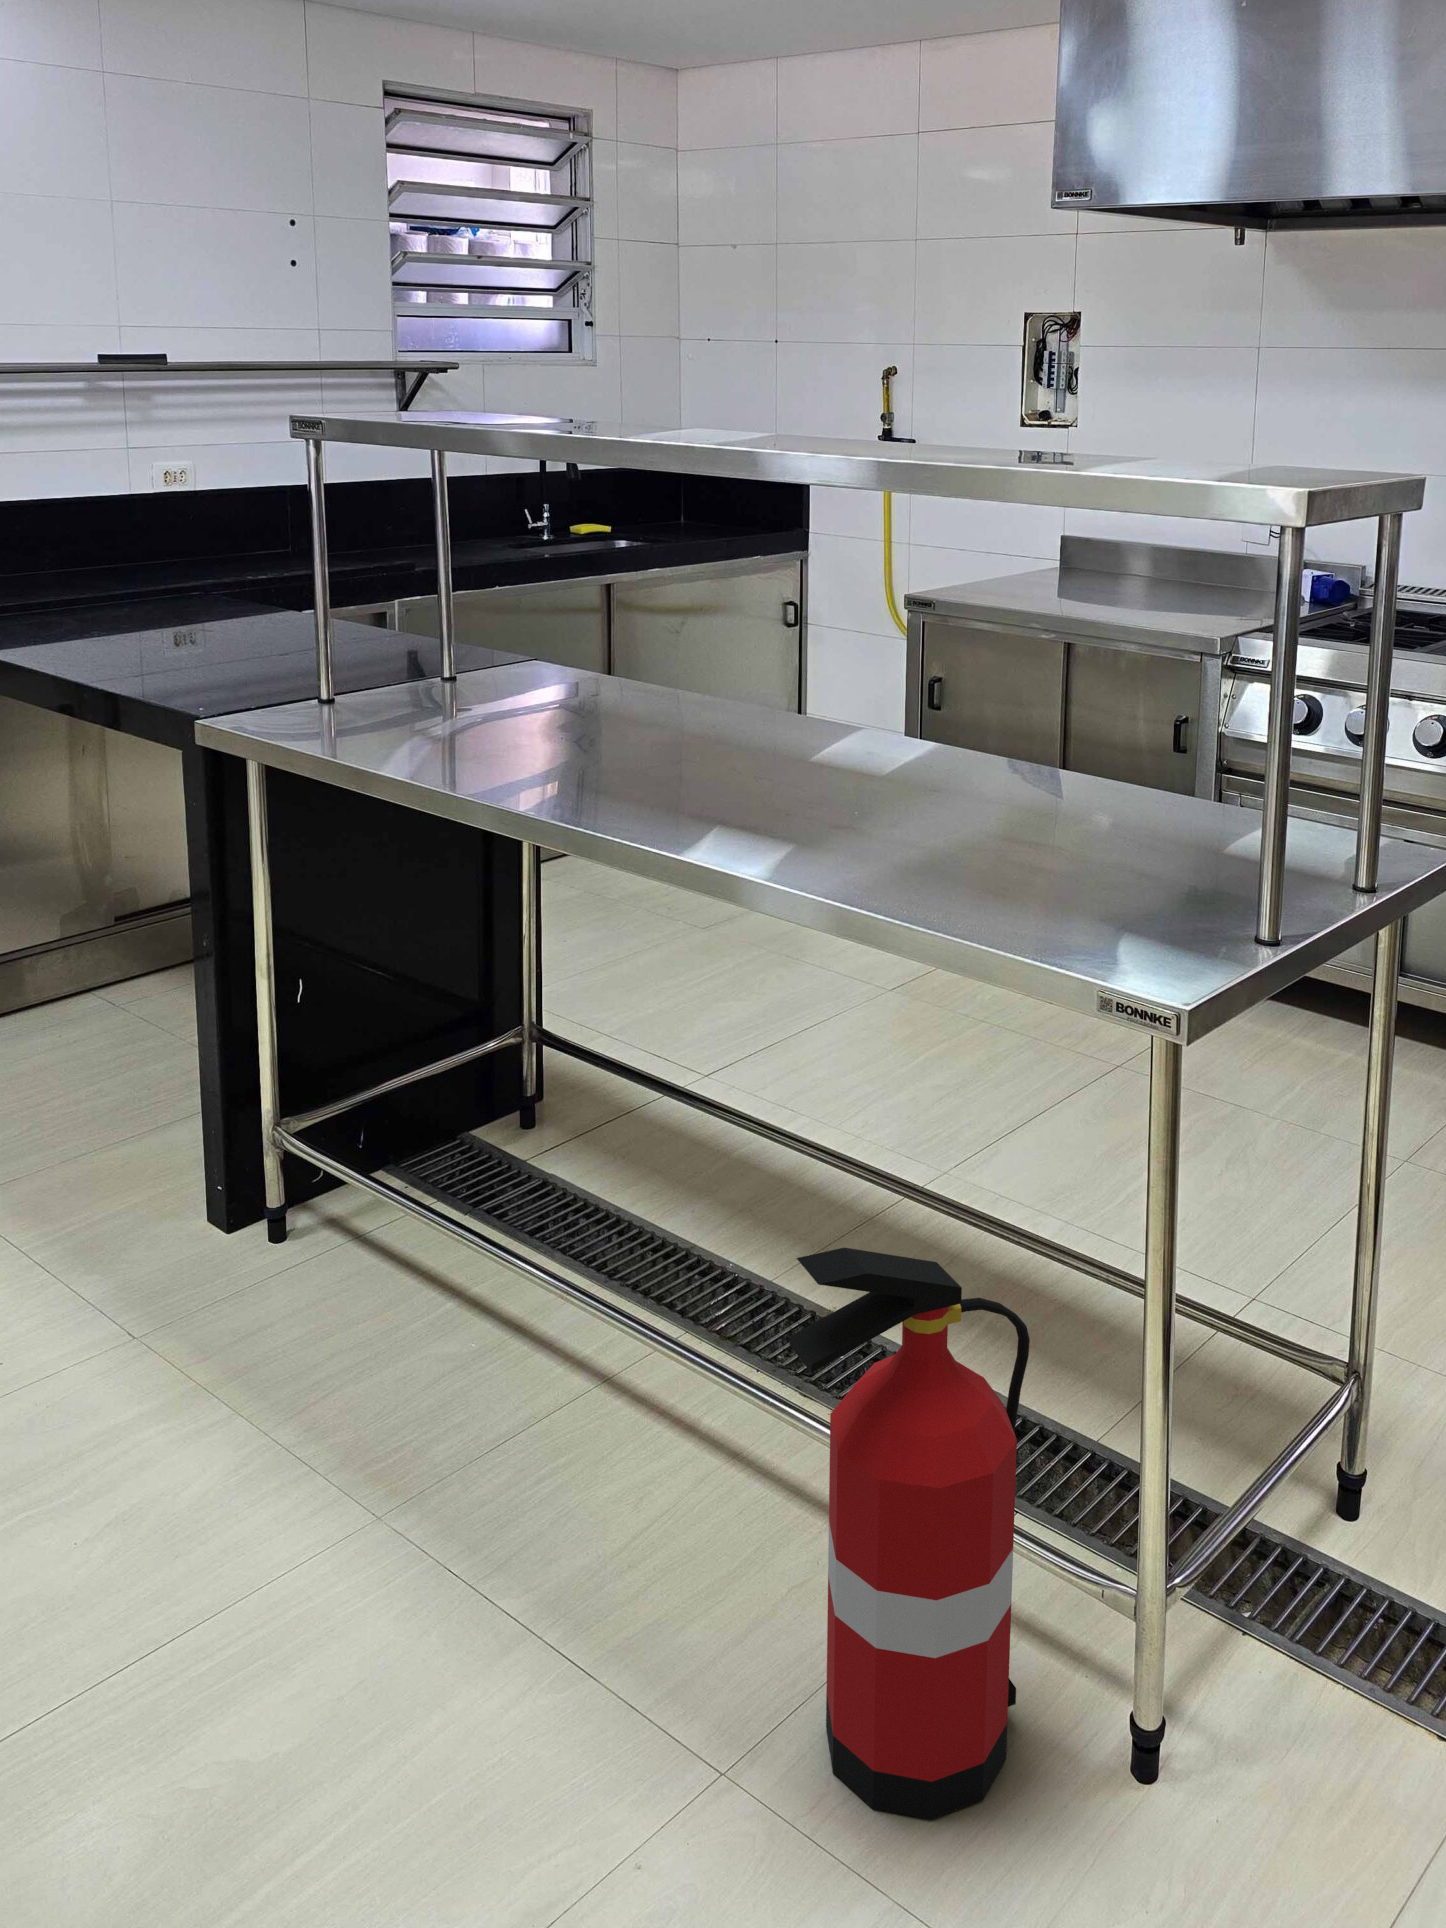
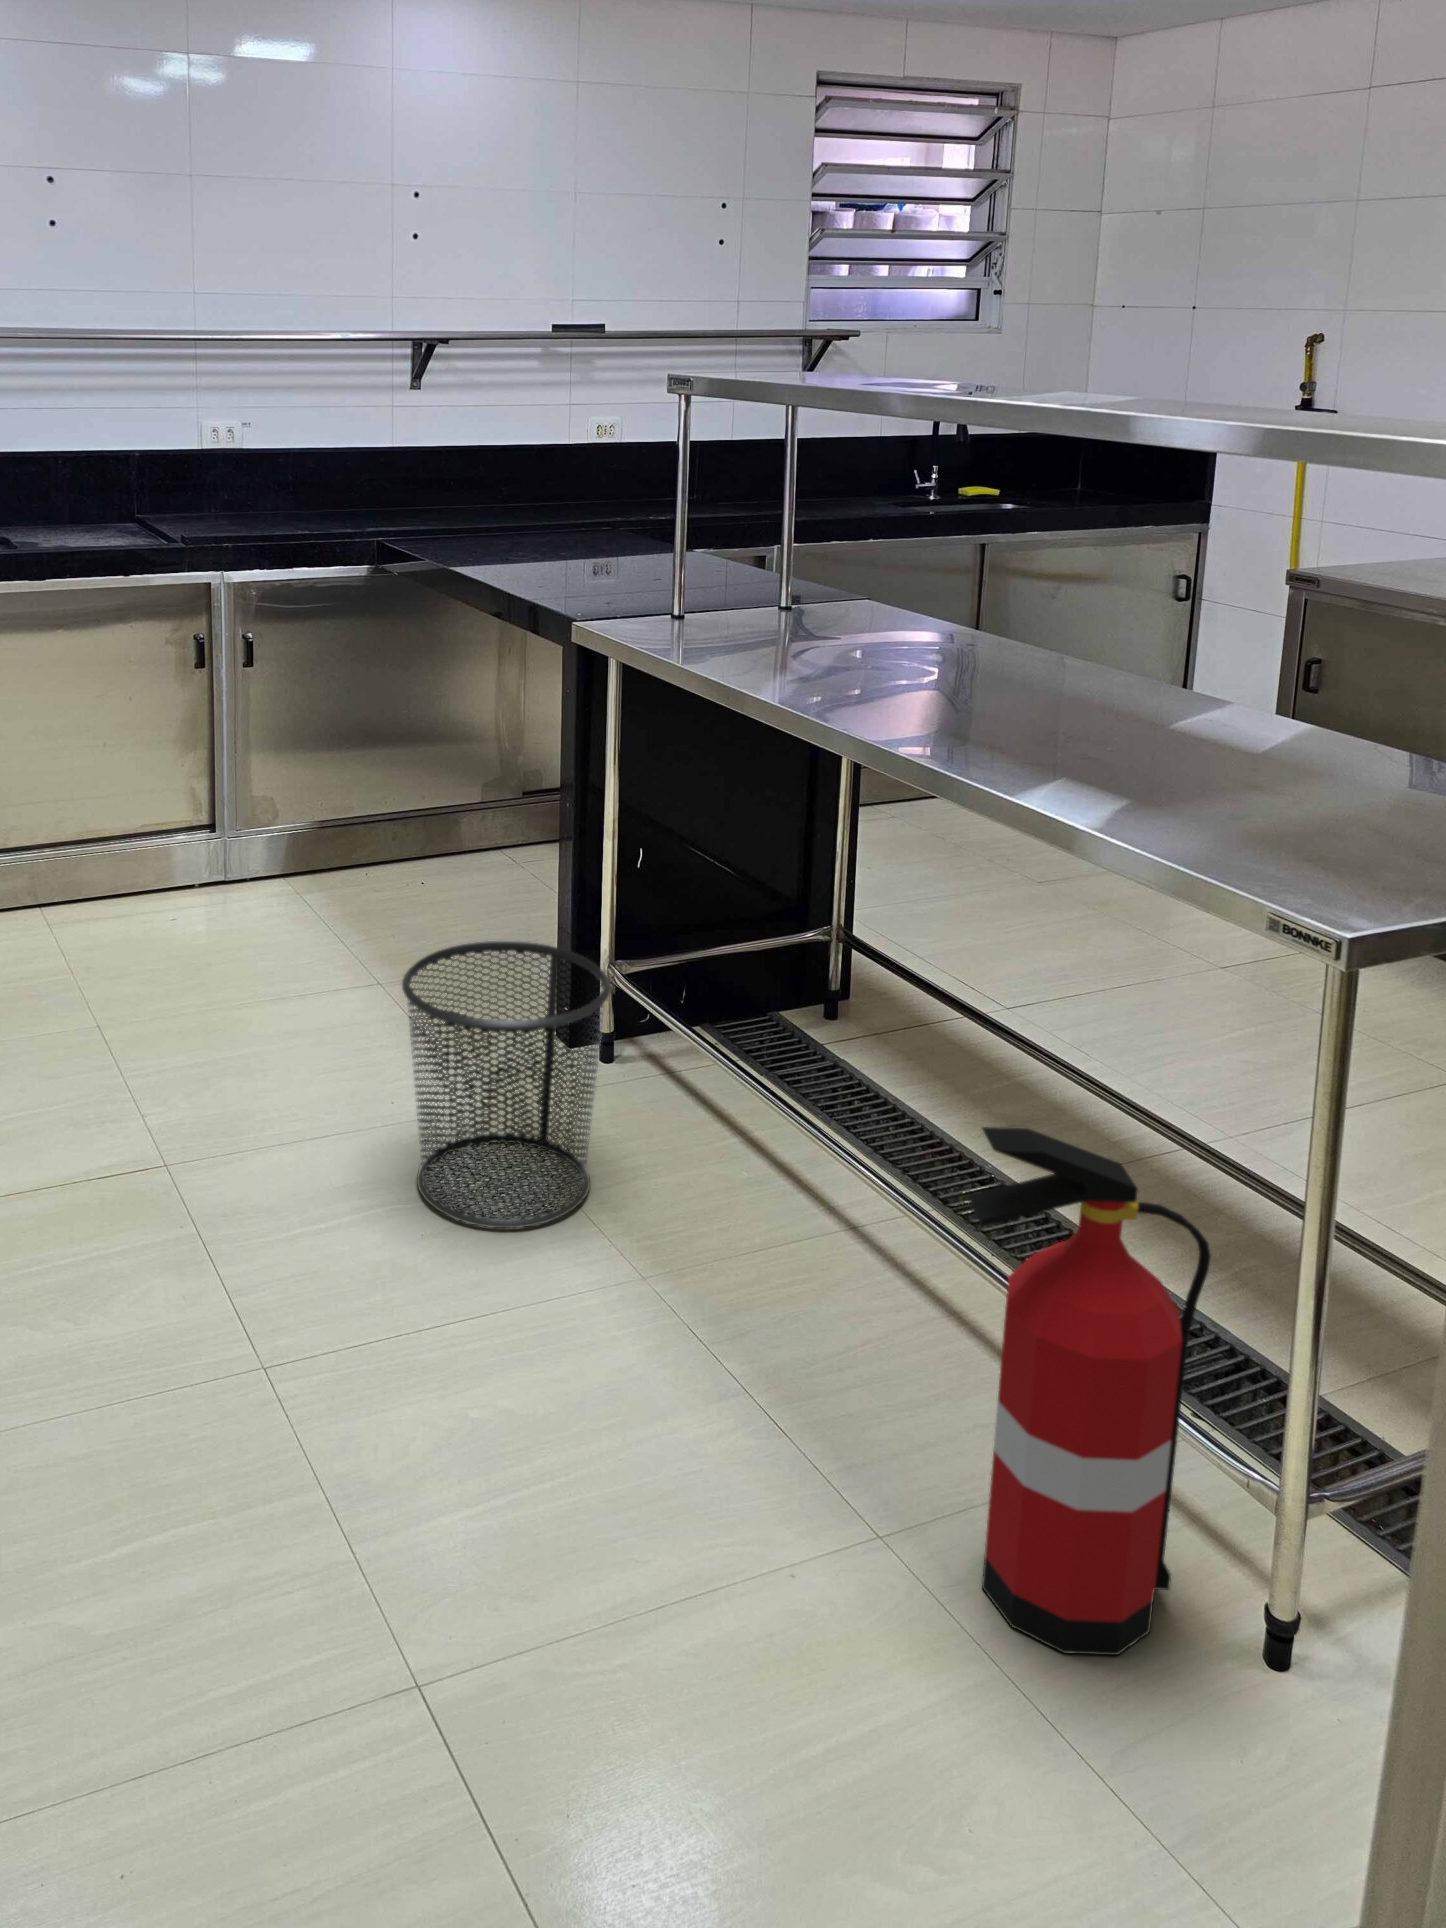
waste bin: none [15,1119,296,1496] -> present [402,941,611,1228]

